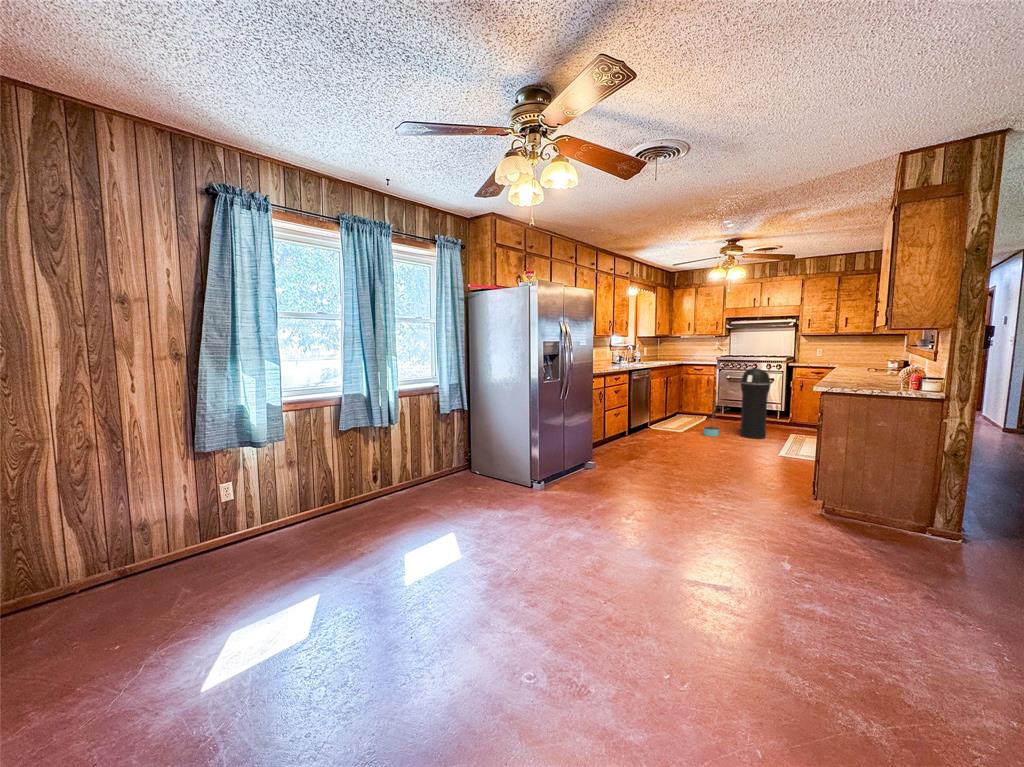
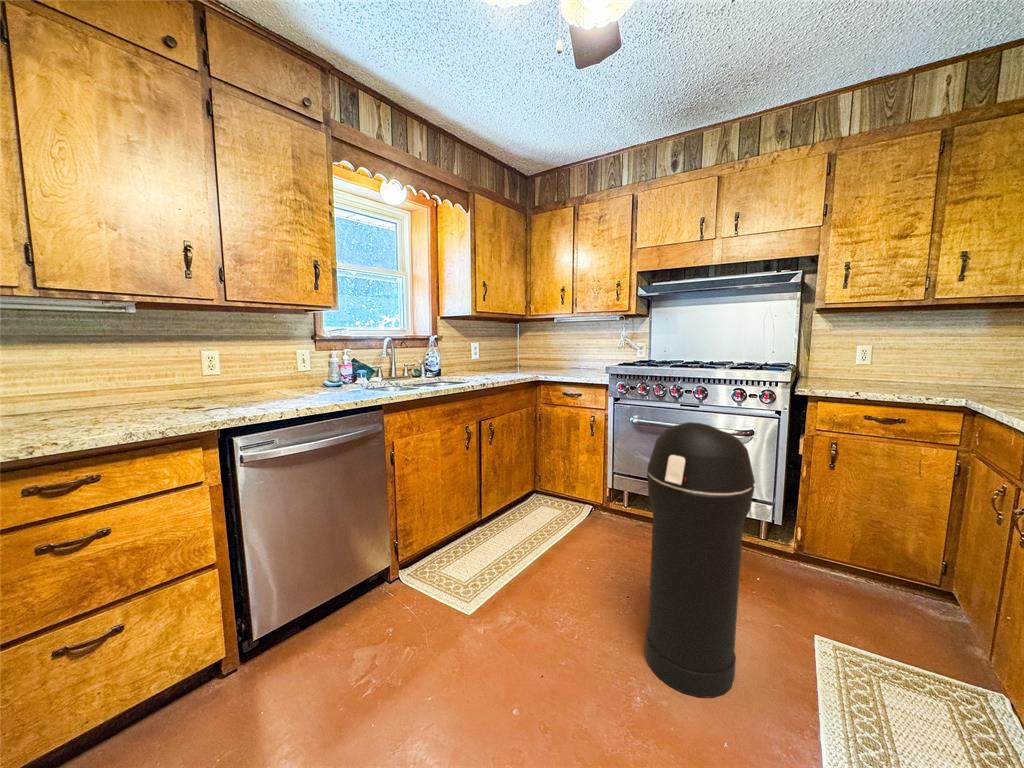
potted plant: present [702,390,728,437] -> none [500,490,604,673]

